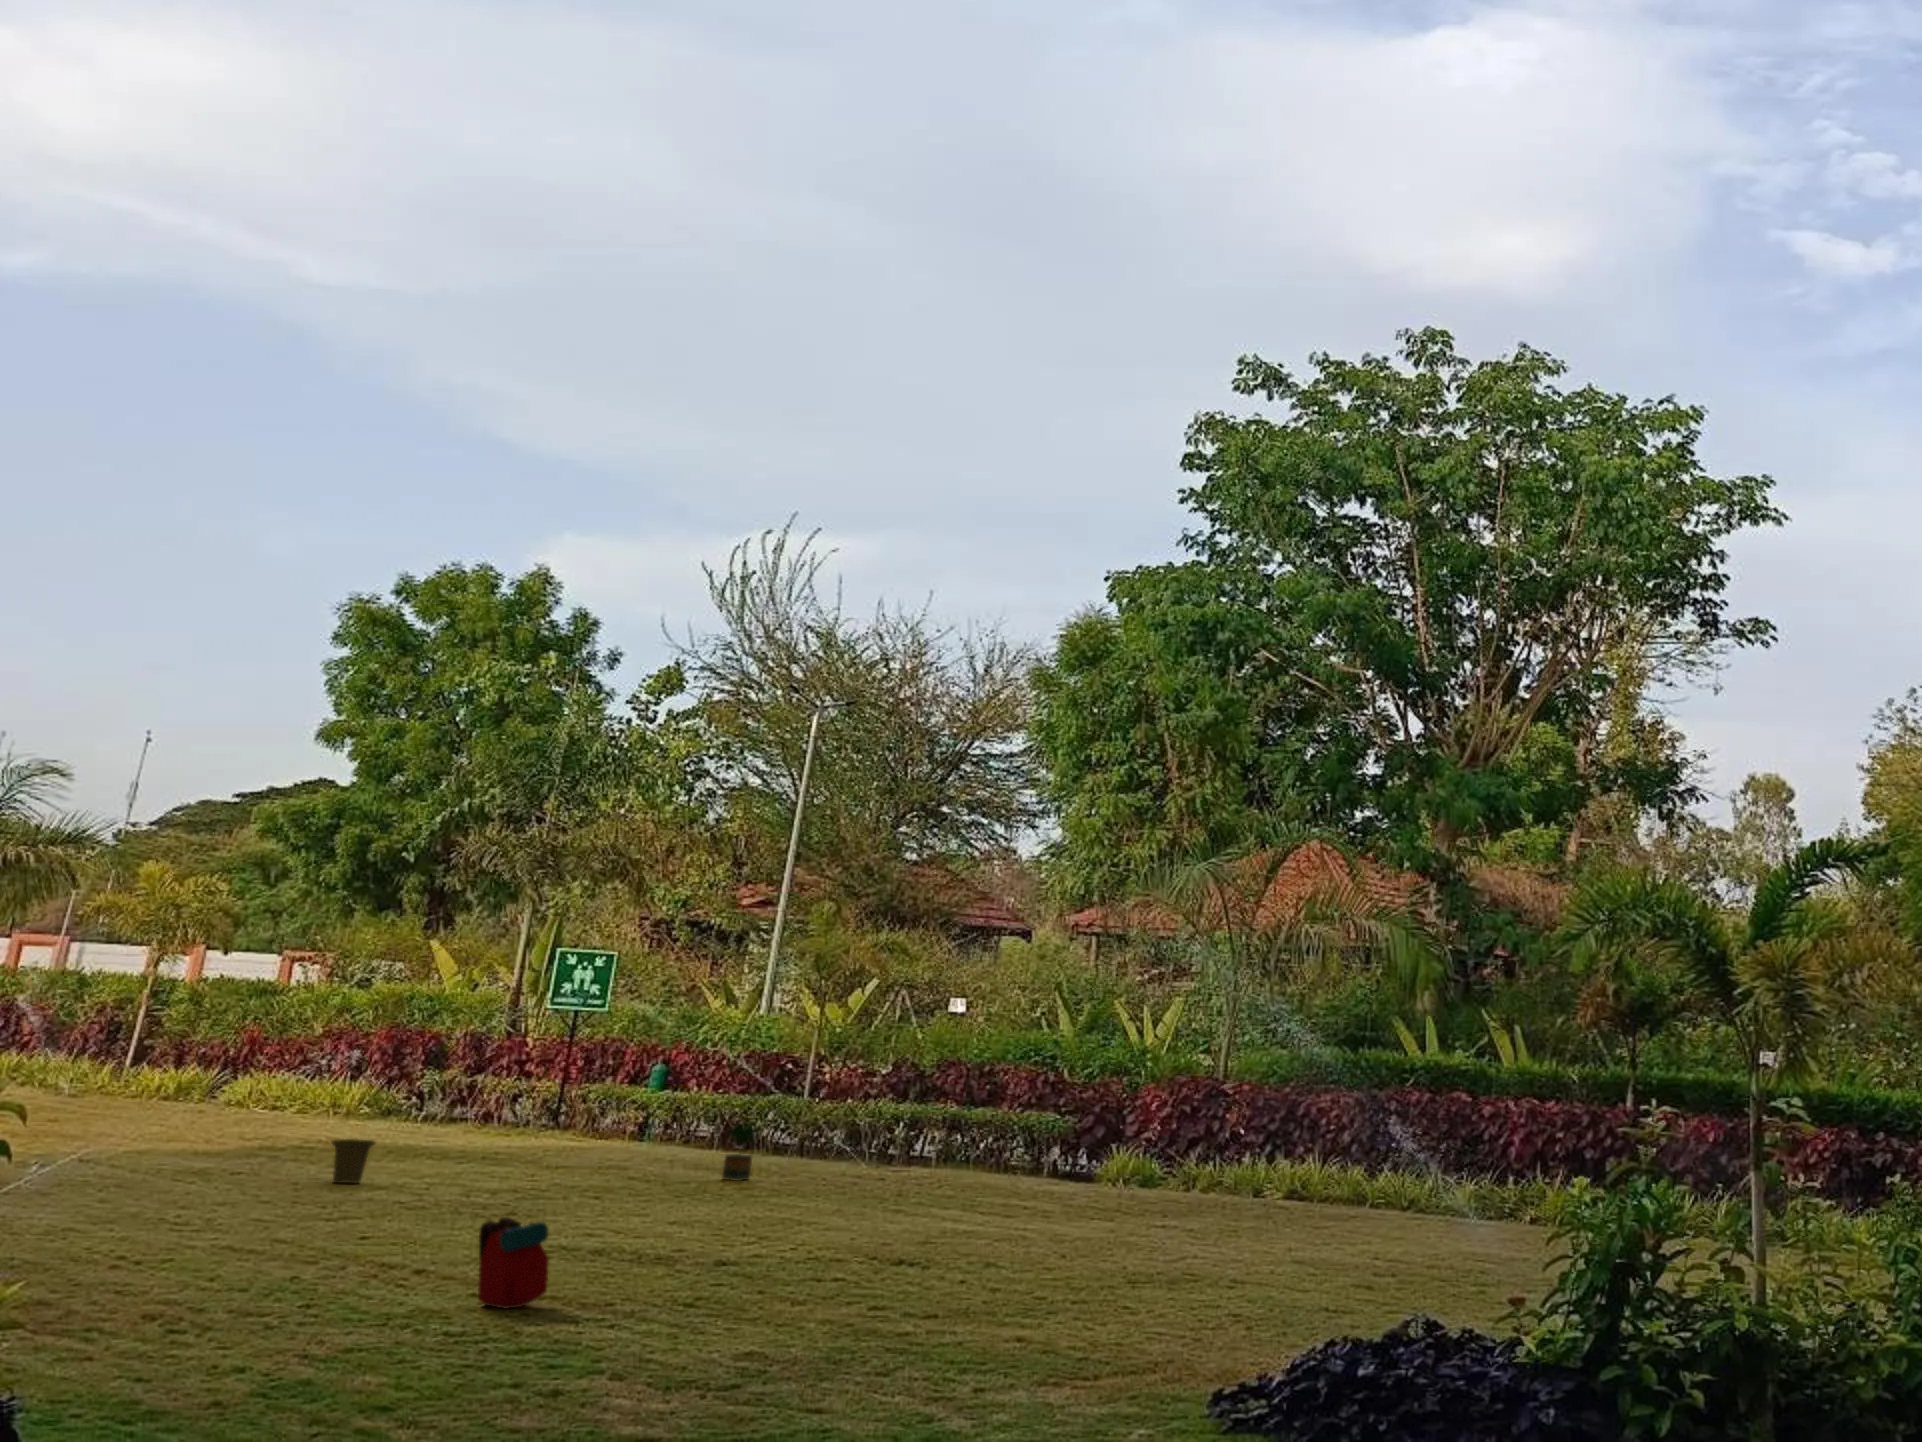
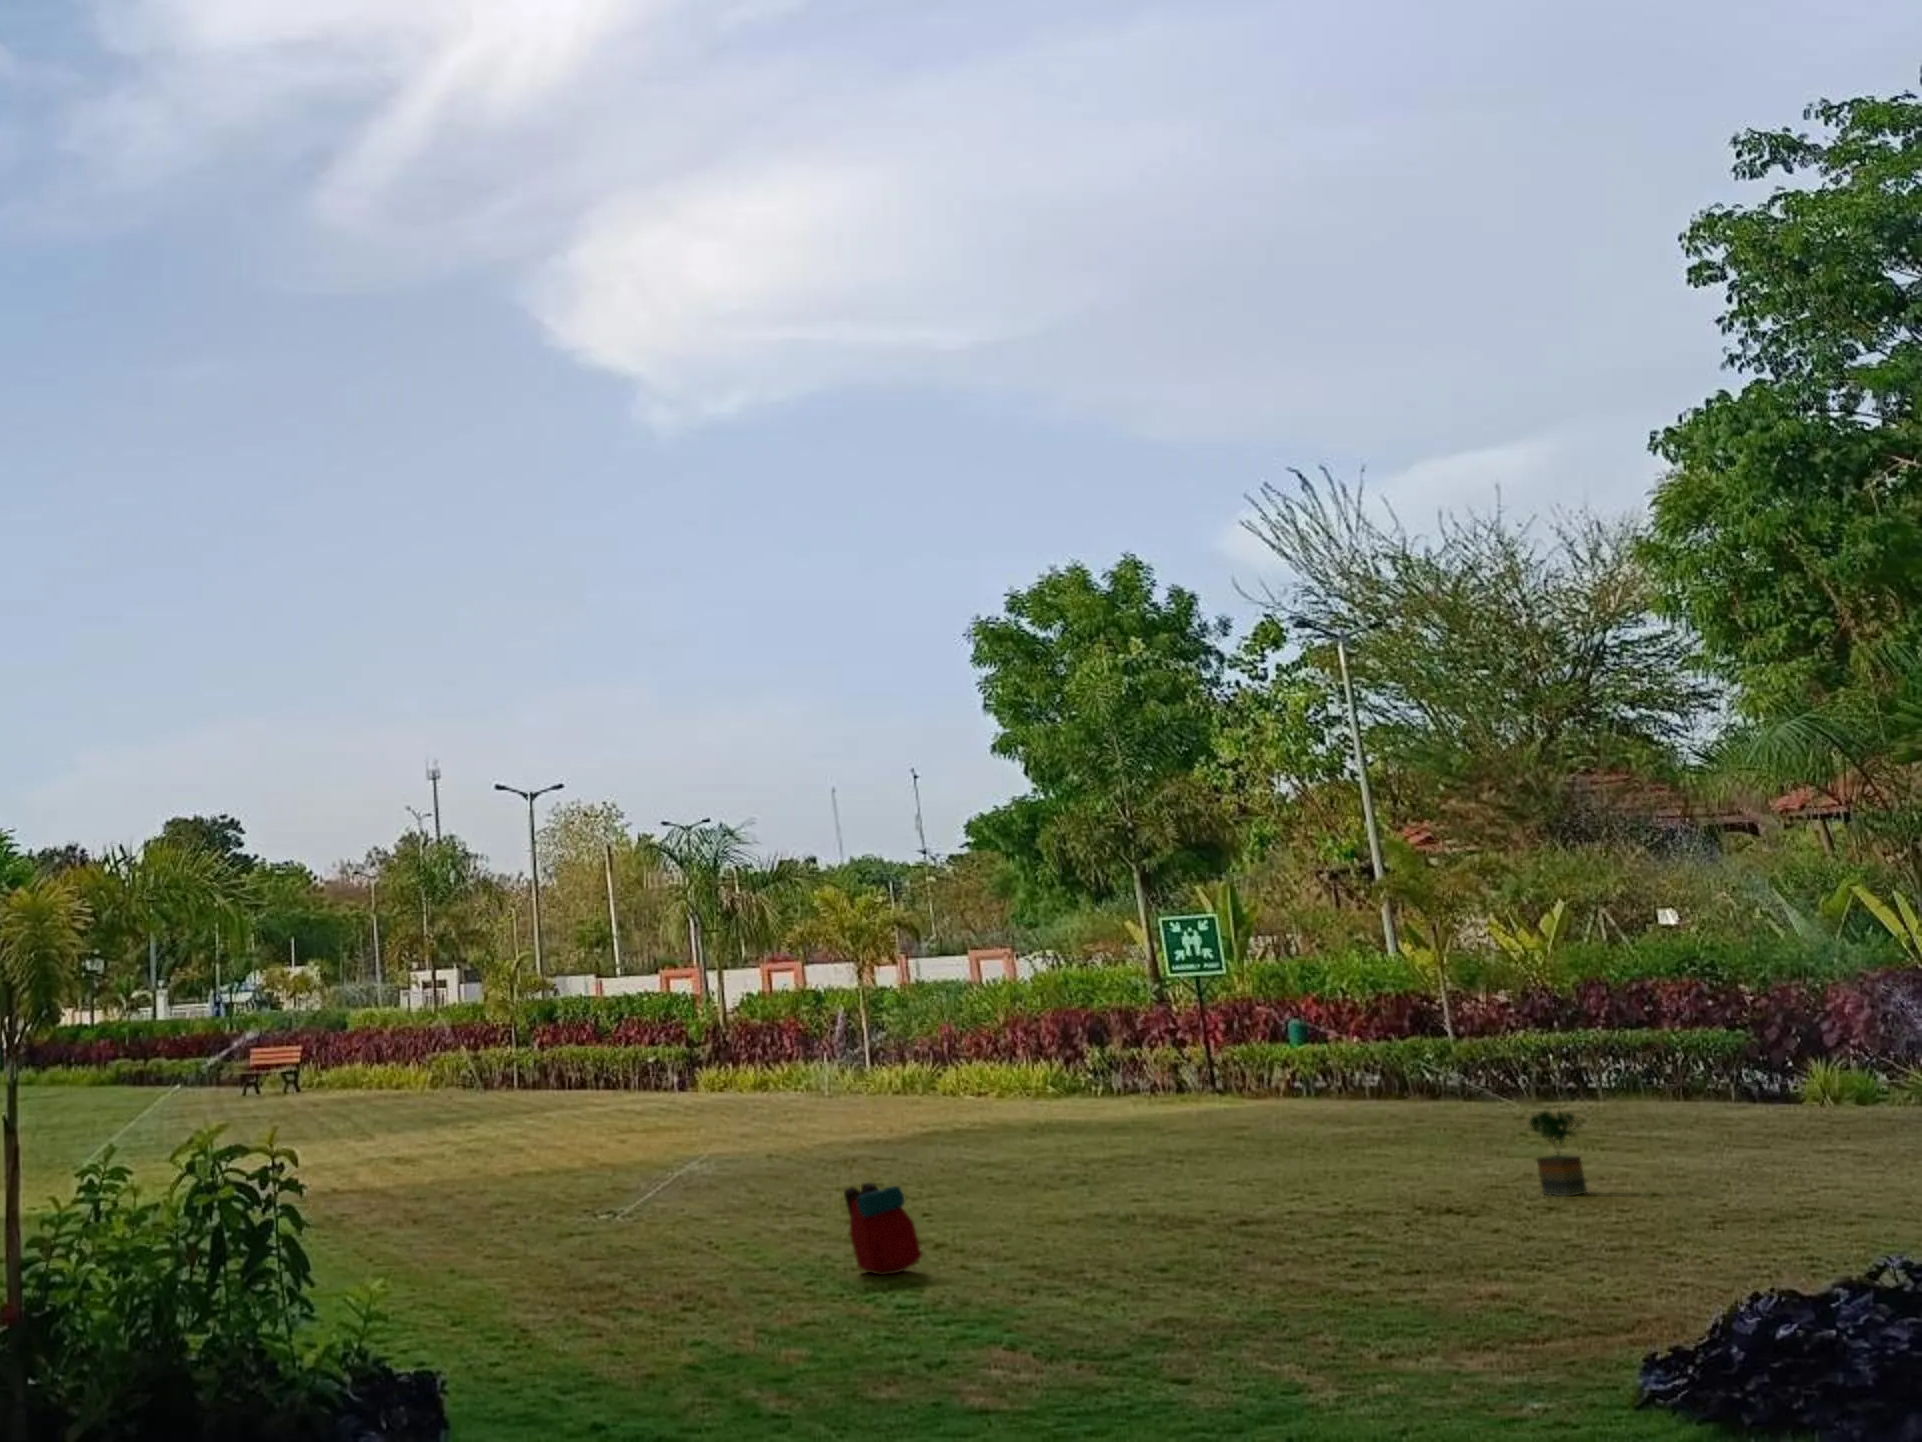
potted tree: present [722,1125,761,1181] -> present [1529,1111,1587,1196]
basket: present [332,1139,375,1184] -> none [893,1117,934,1161]

